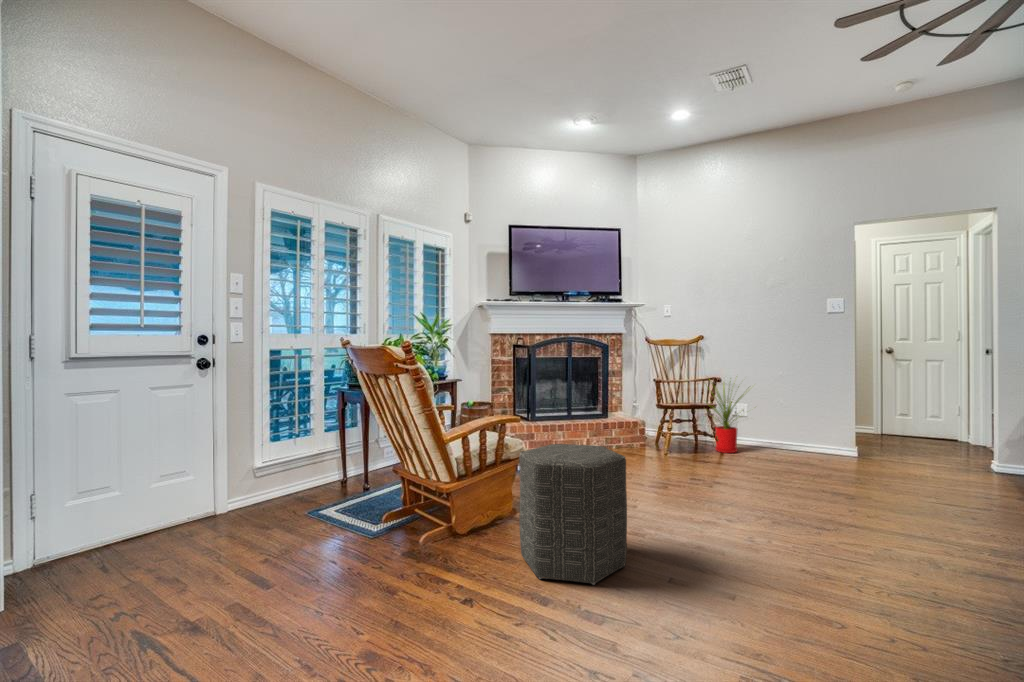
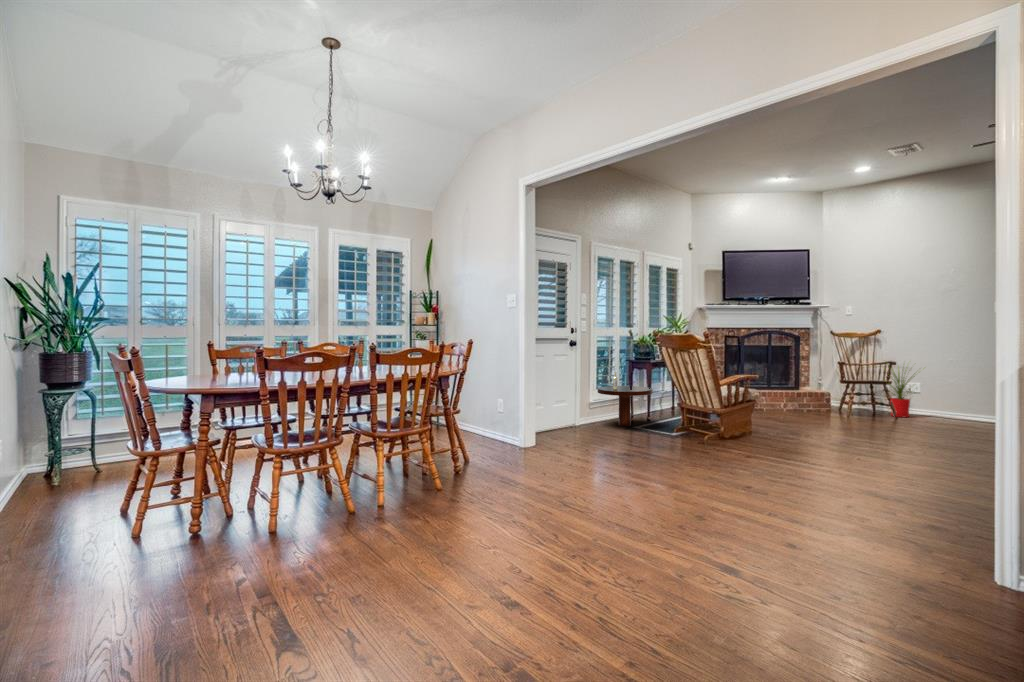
coffee table: none [262,416,364,509] -> present [597,372,653,426]
ottoman: present [519,444,627,585] -> none [769,389,837,457]

